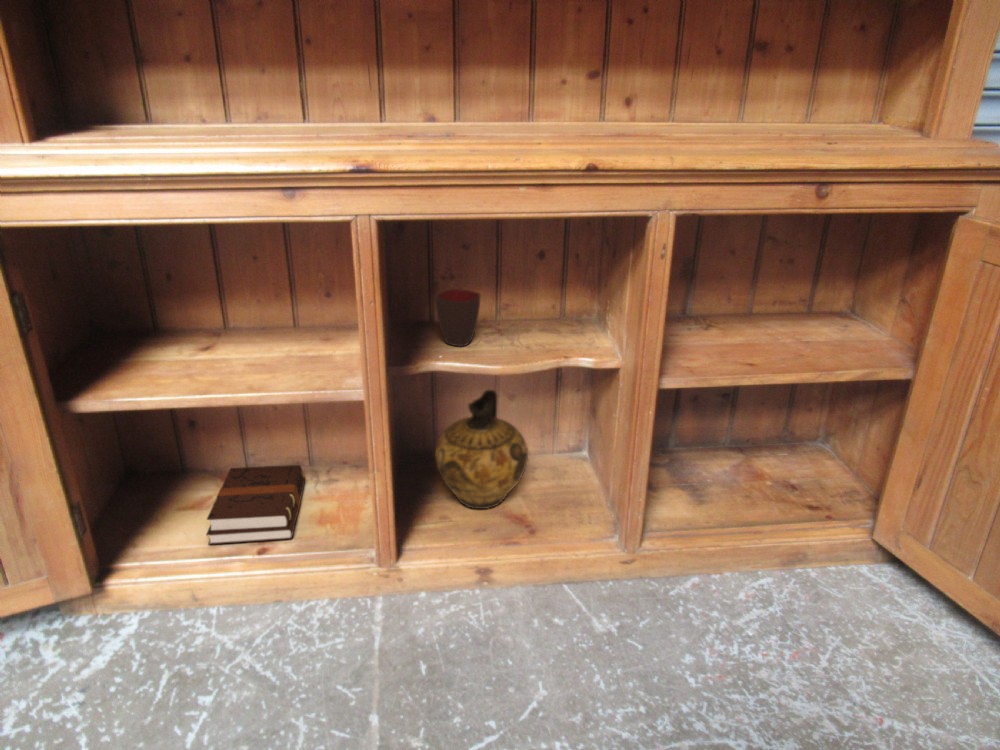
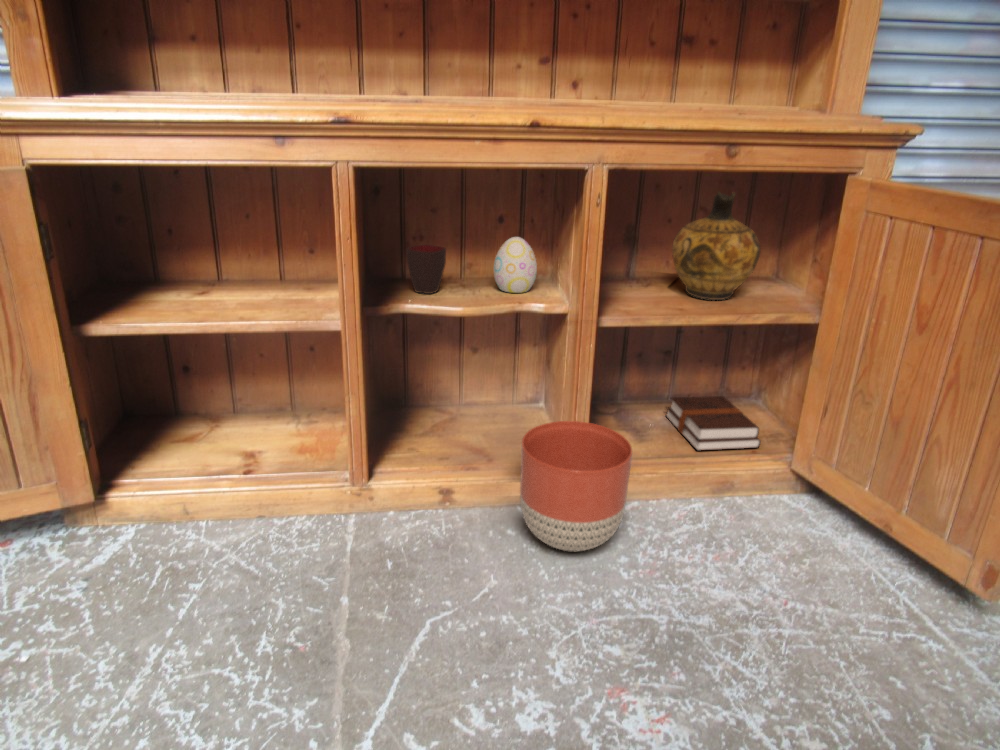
decorative egg: none [534,279,583,343] -> present [494,237,537,293]
ceramic jug: present [436,390,528,509] -> present [672,192,760,300]
hardback book: present [207,465,305,544] -> present [666,396,761,451]
planter: none [570,496,701,651] -> present [520,421,632,551]

